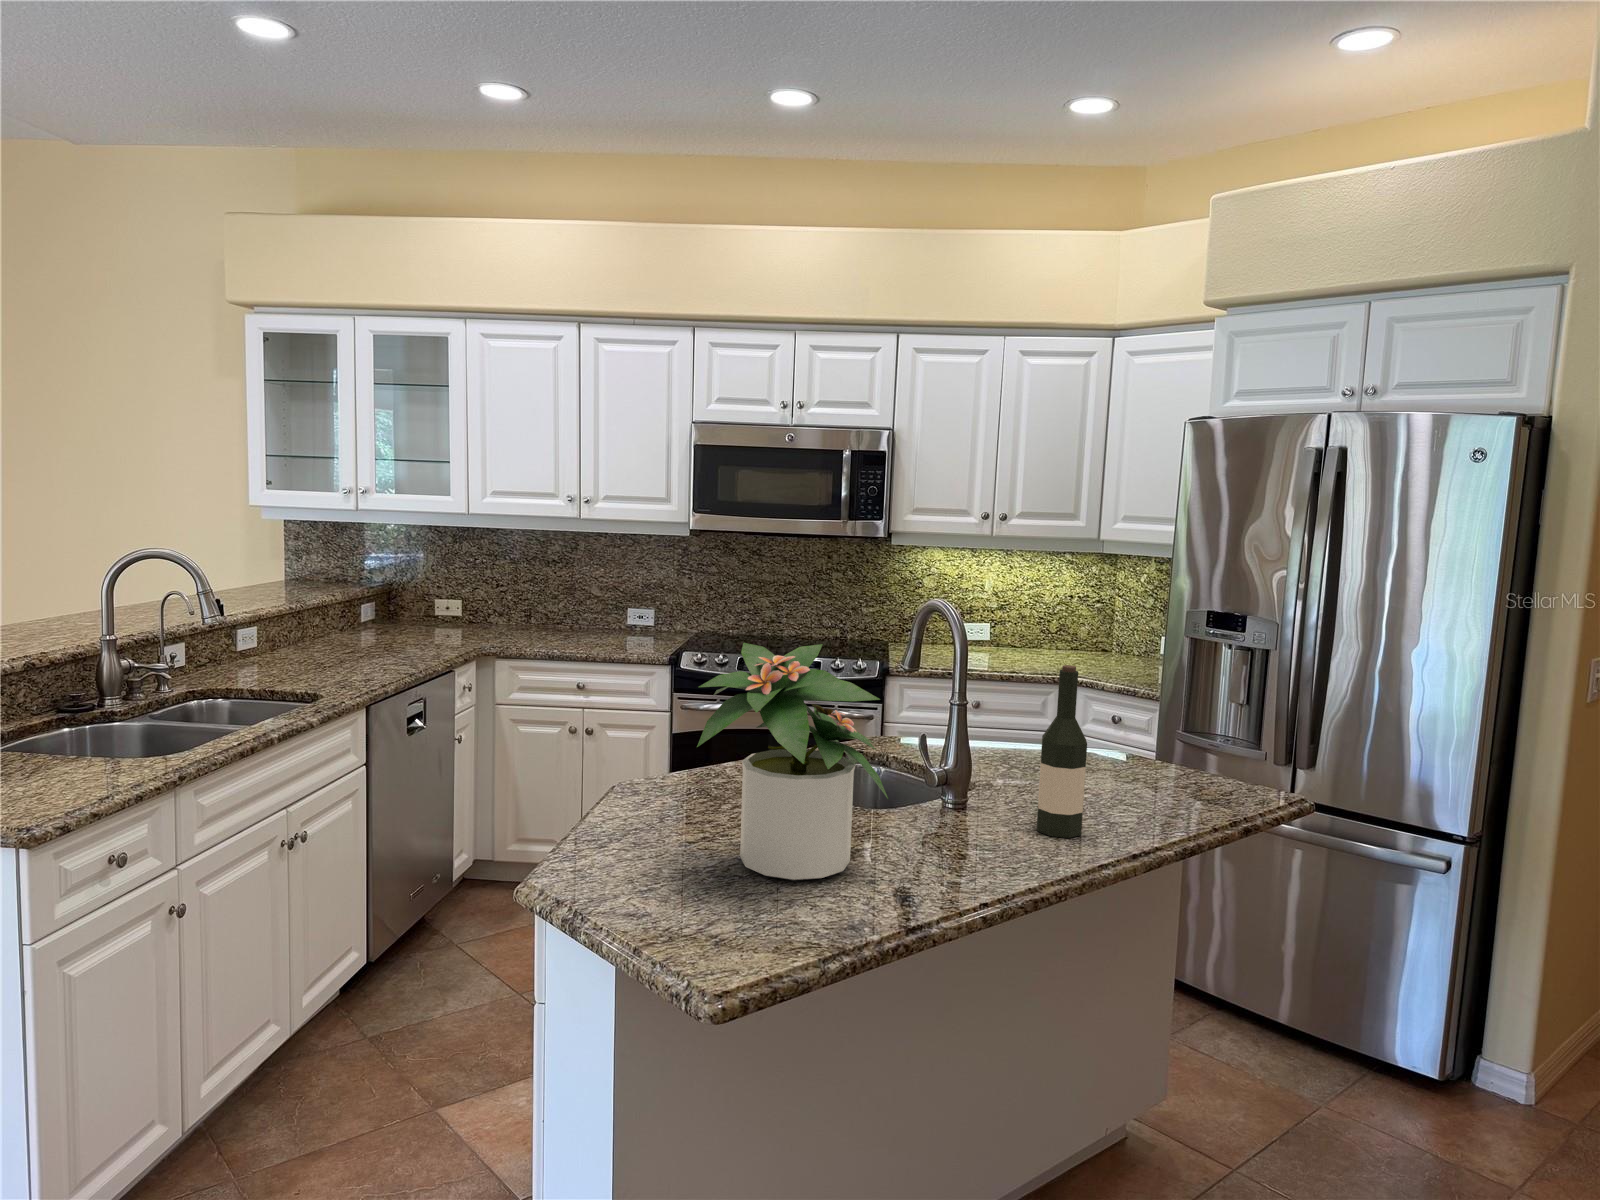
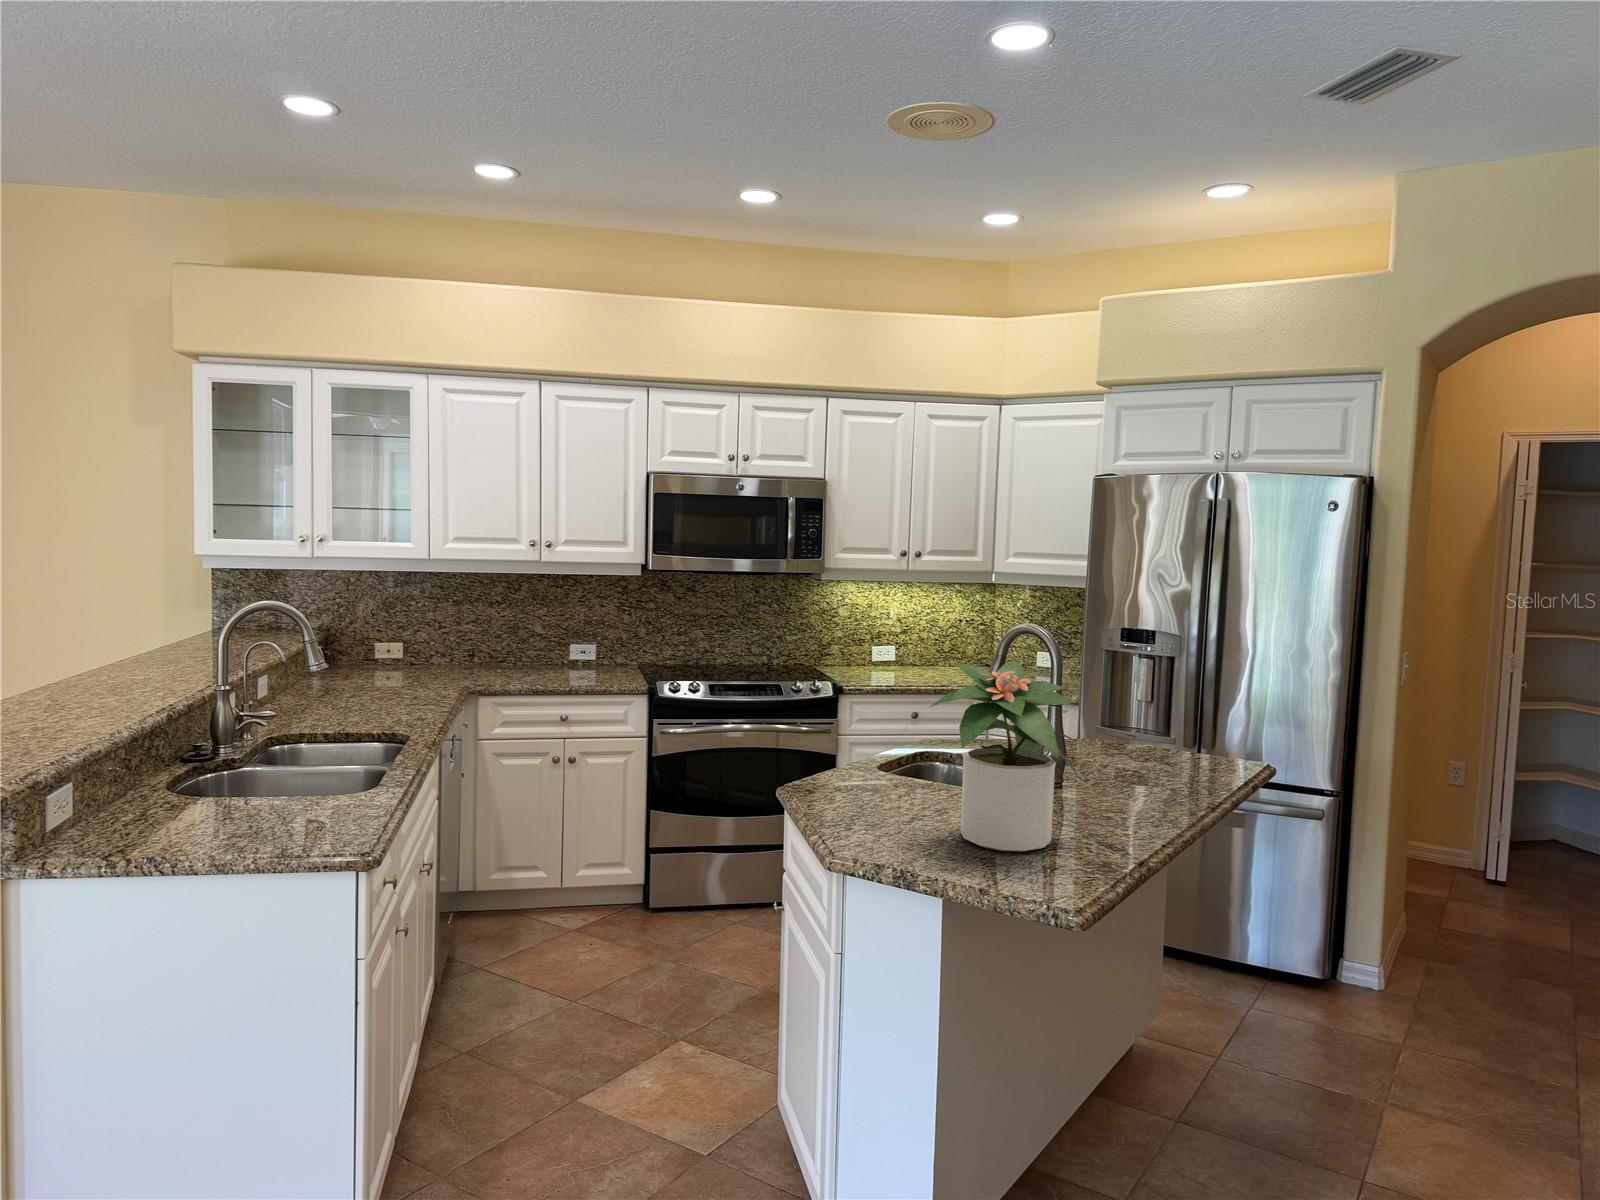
wine bottle: present [1037,665,1087,838] -> none [1129,670,1171,805]

